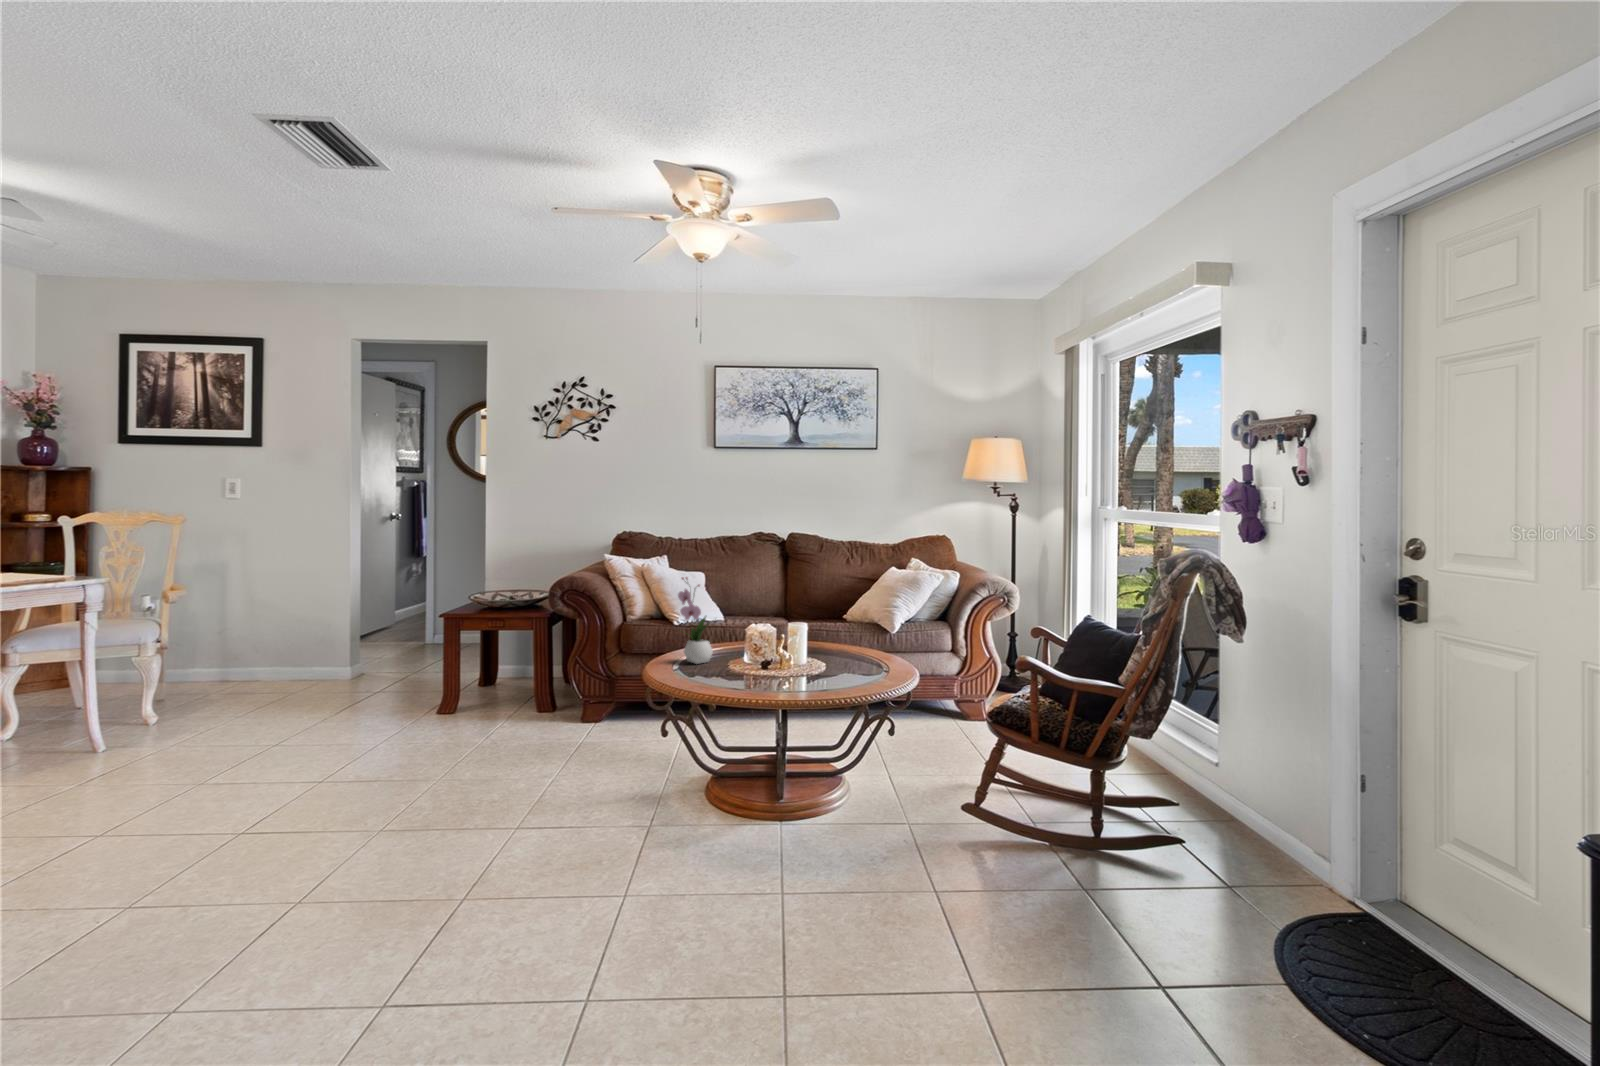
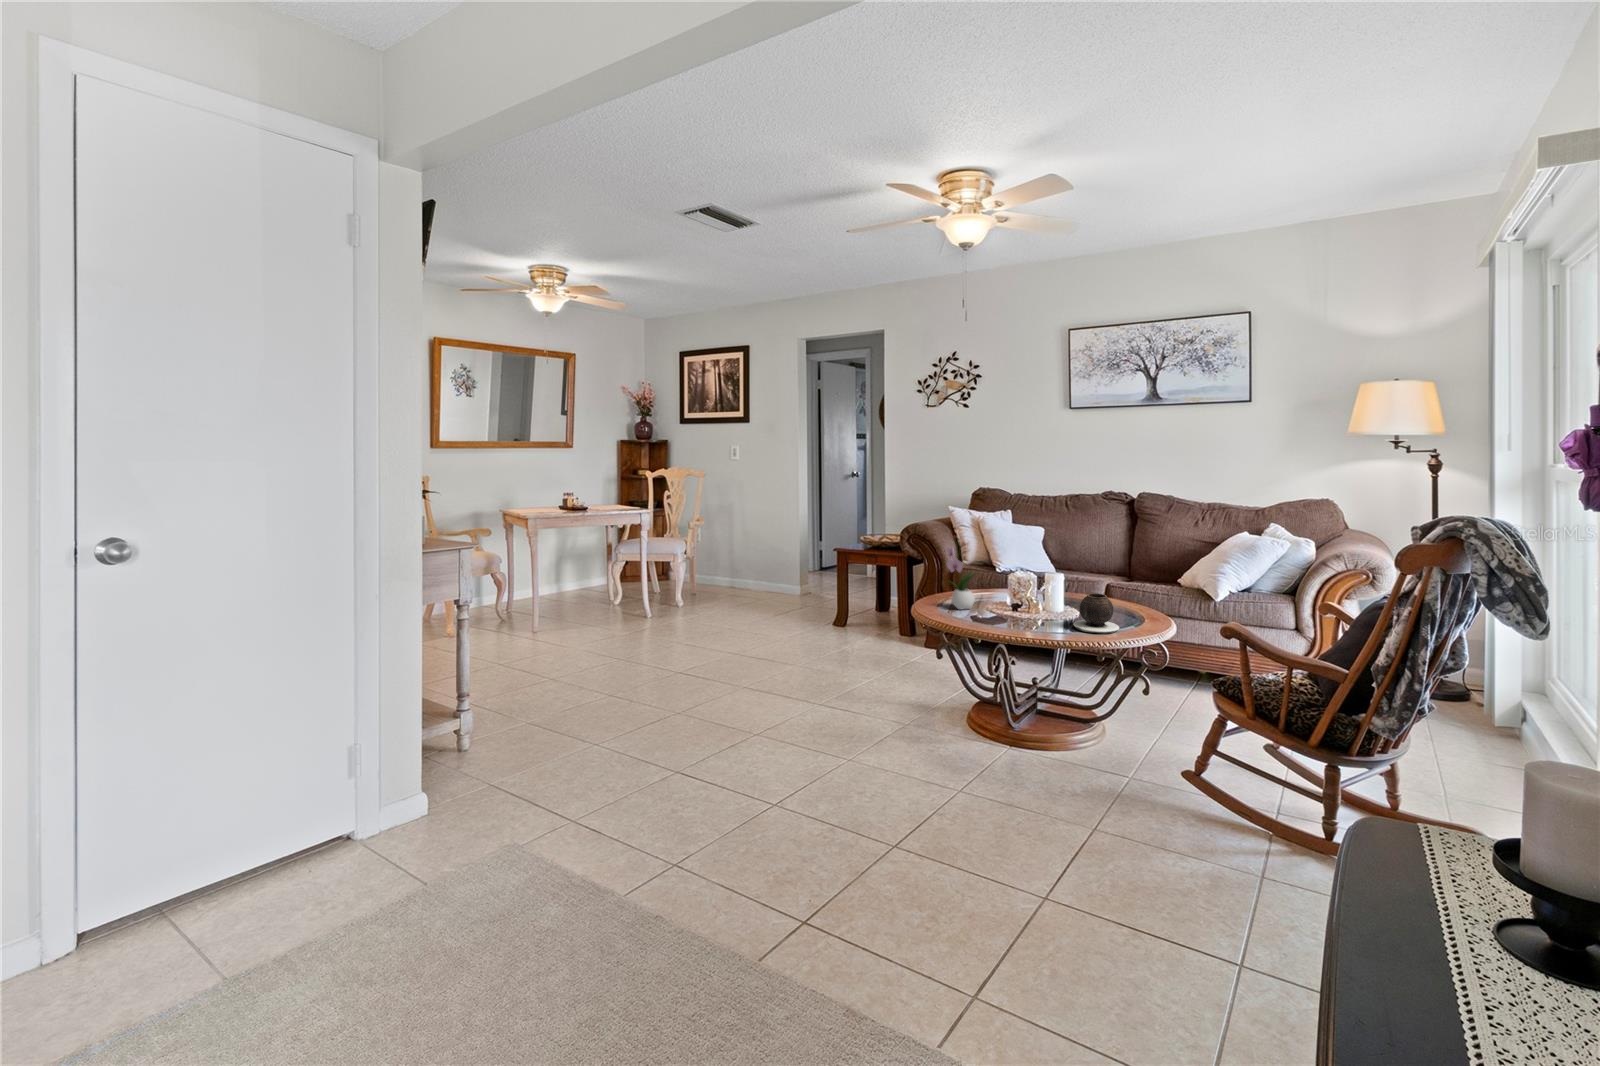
vase: none [828,628,873,669] -> present [1073,593,1119,633]

